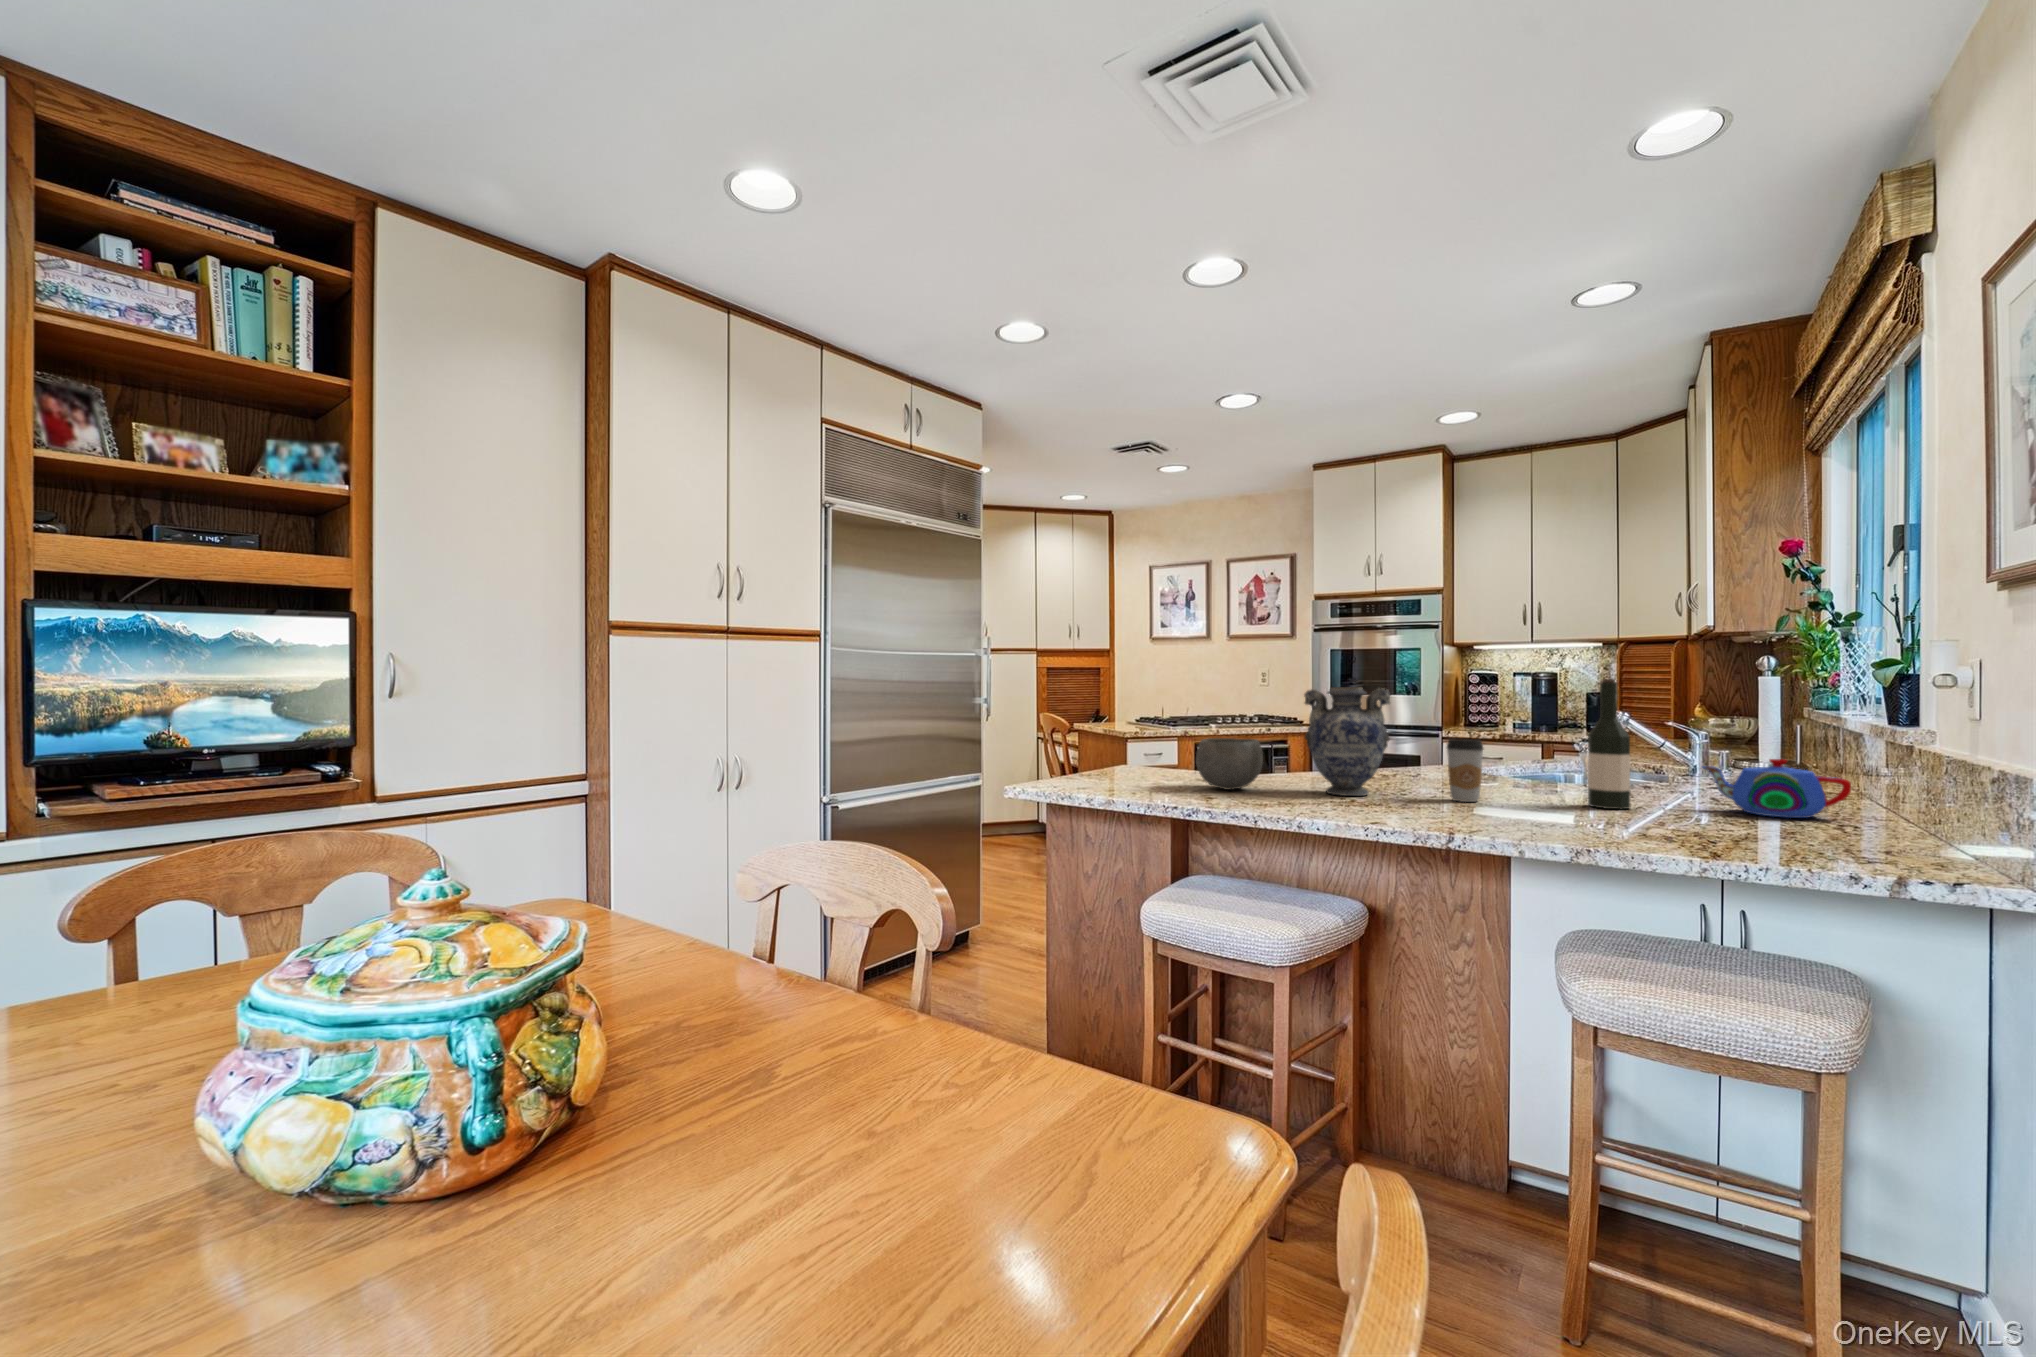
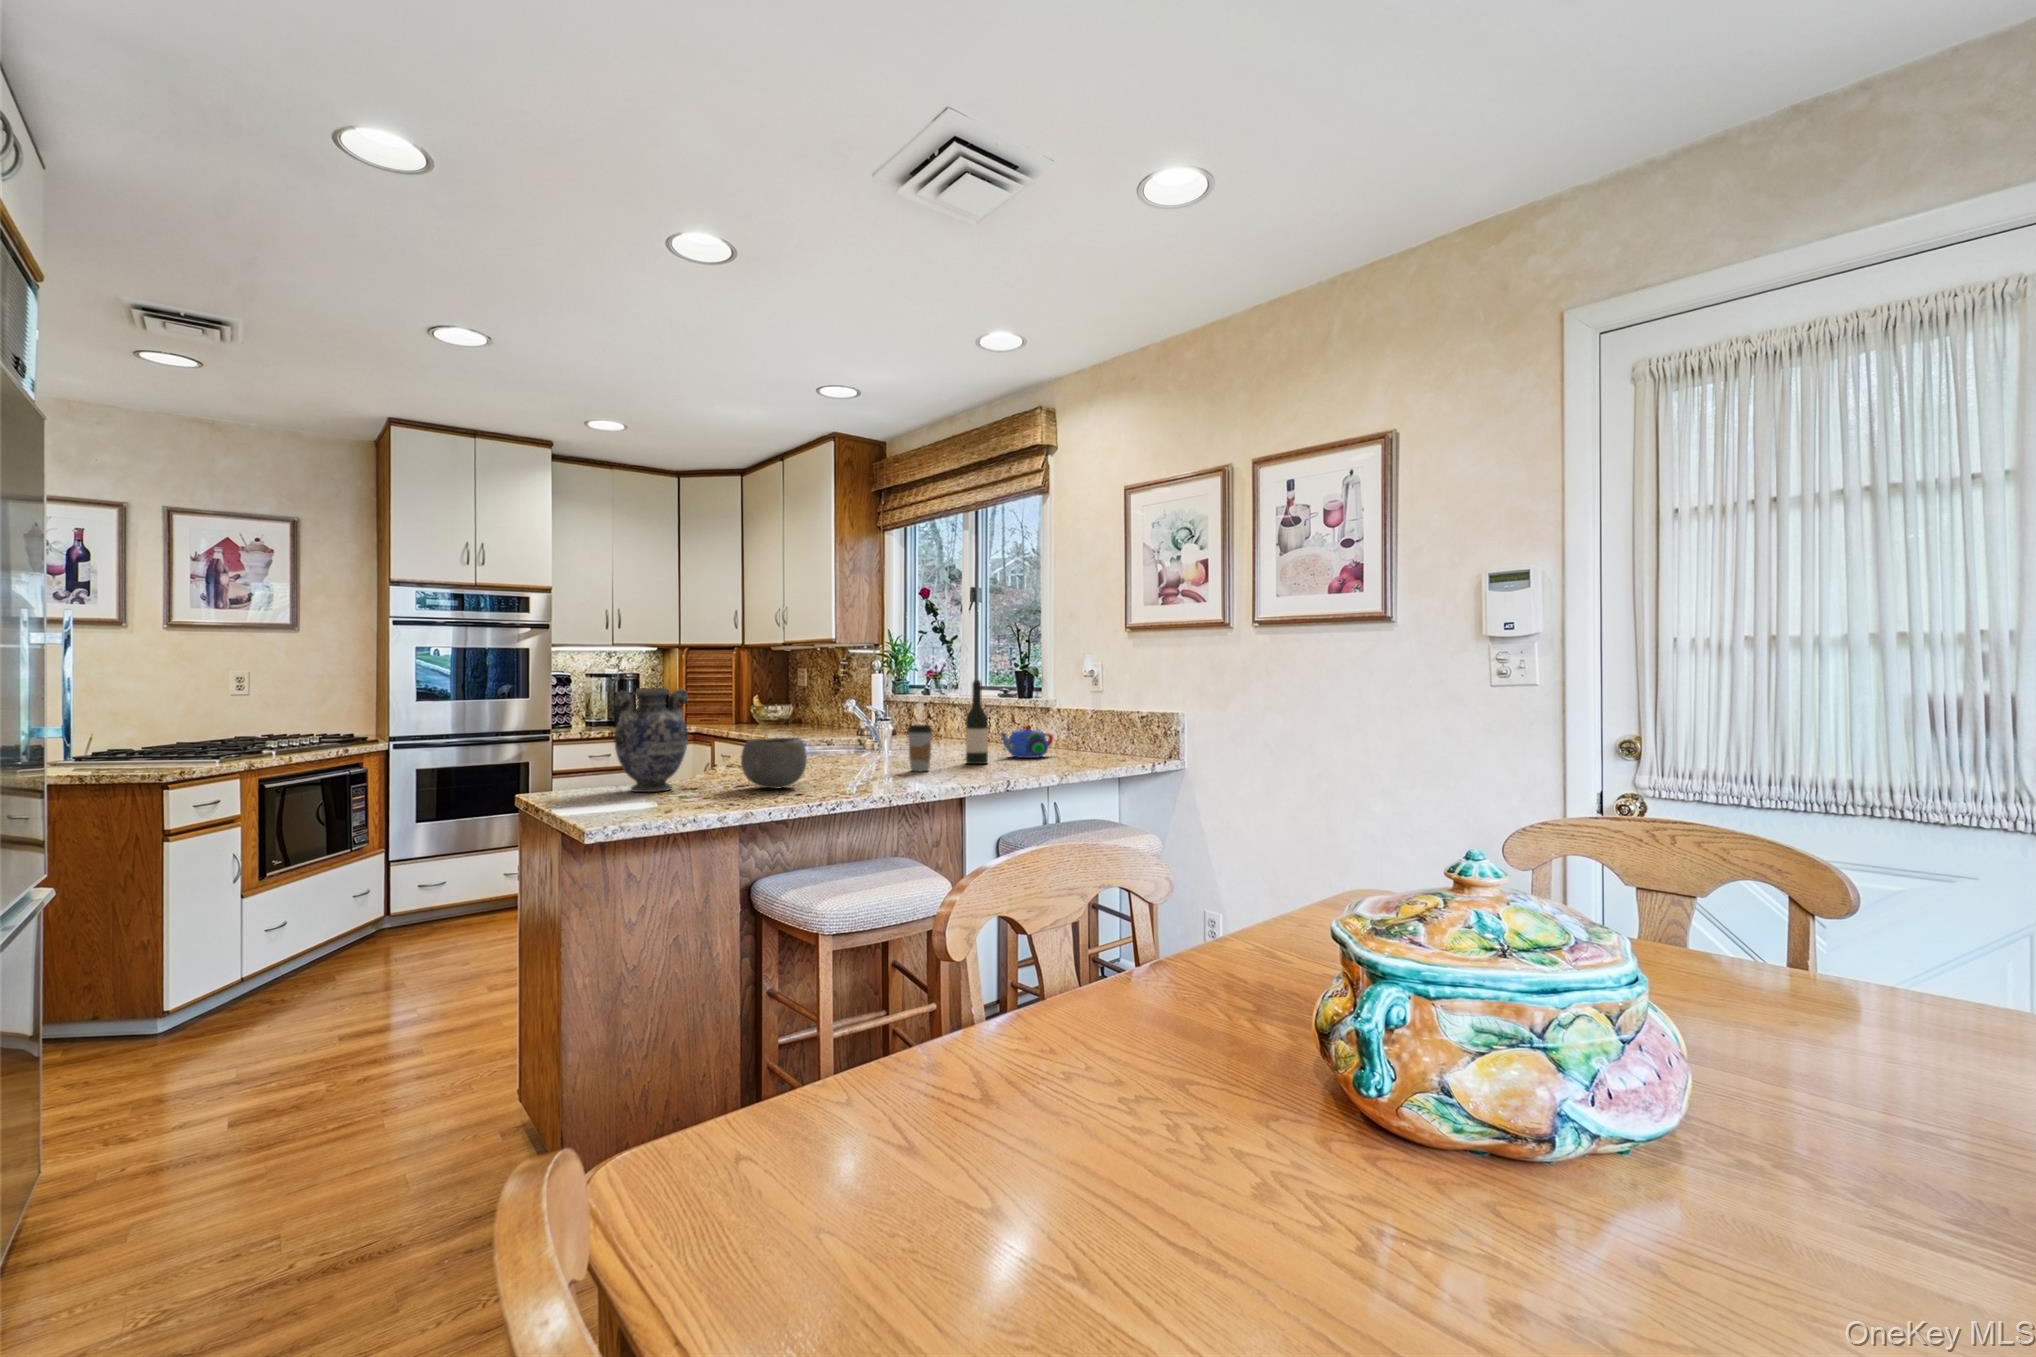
decorative vase: present [1304,687,1391,796] -> present [614,688,688,792]

